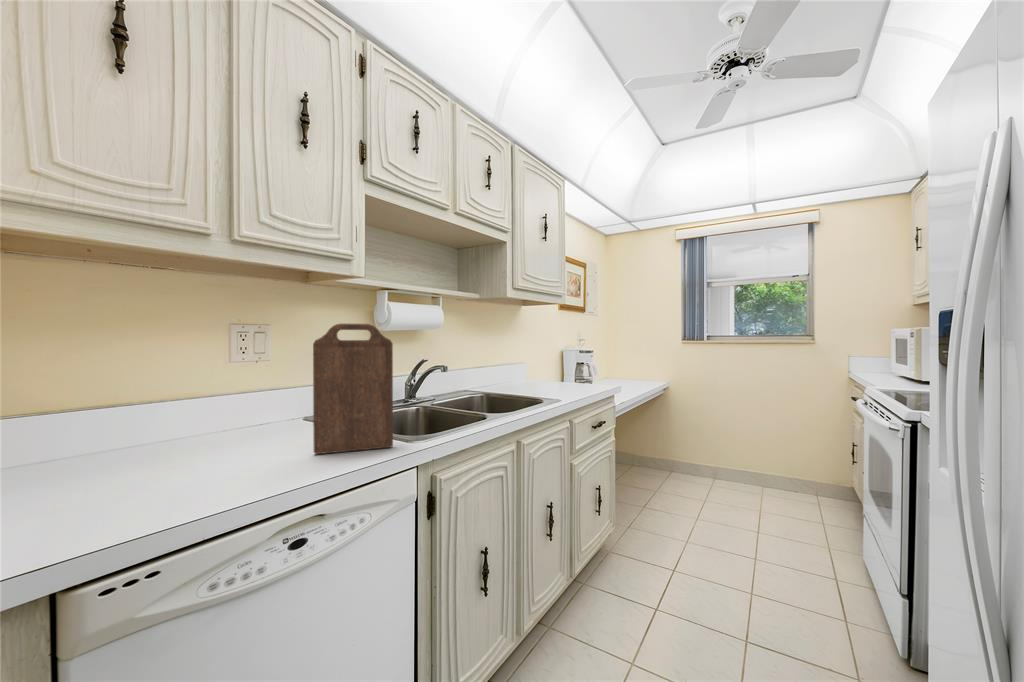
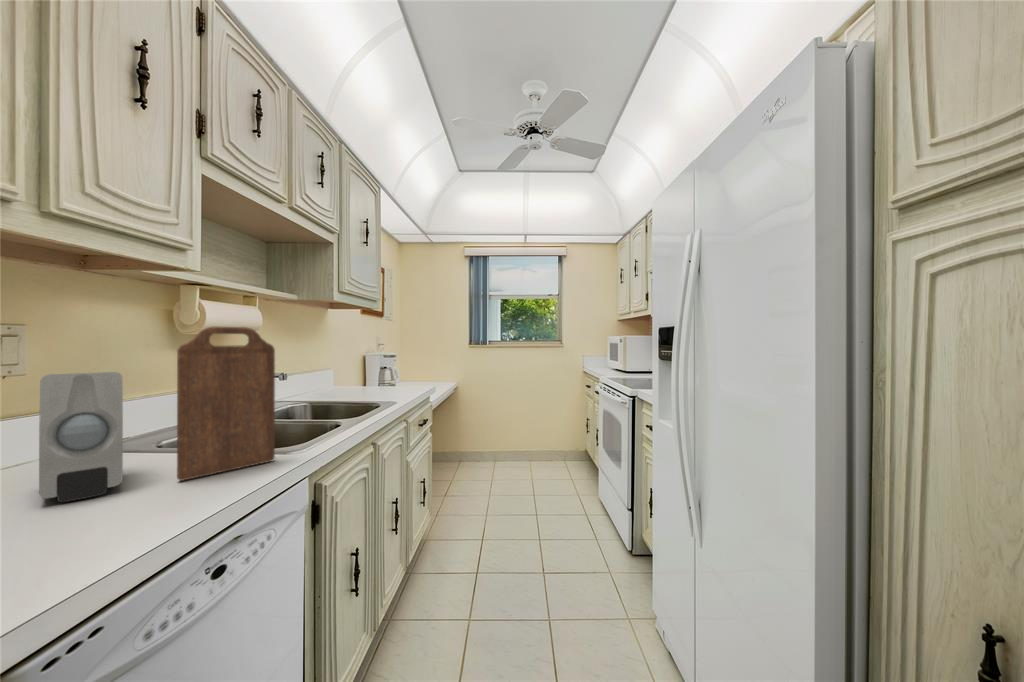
soap dispenser: none [228,361,296,458] -> present [39,372,123,502]

